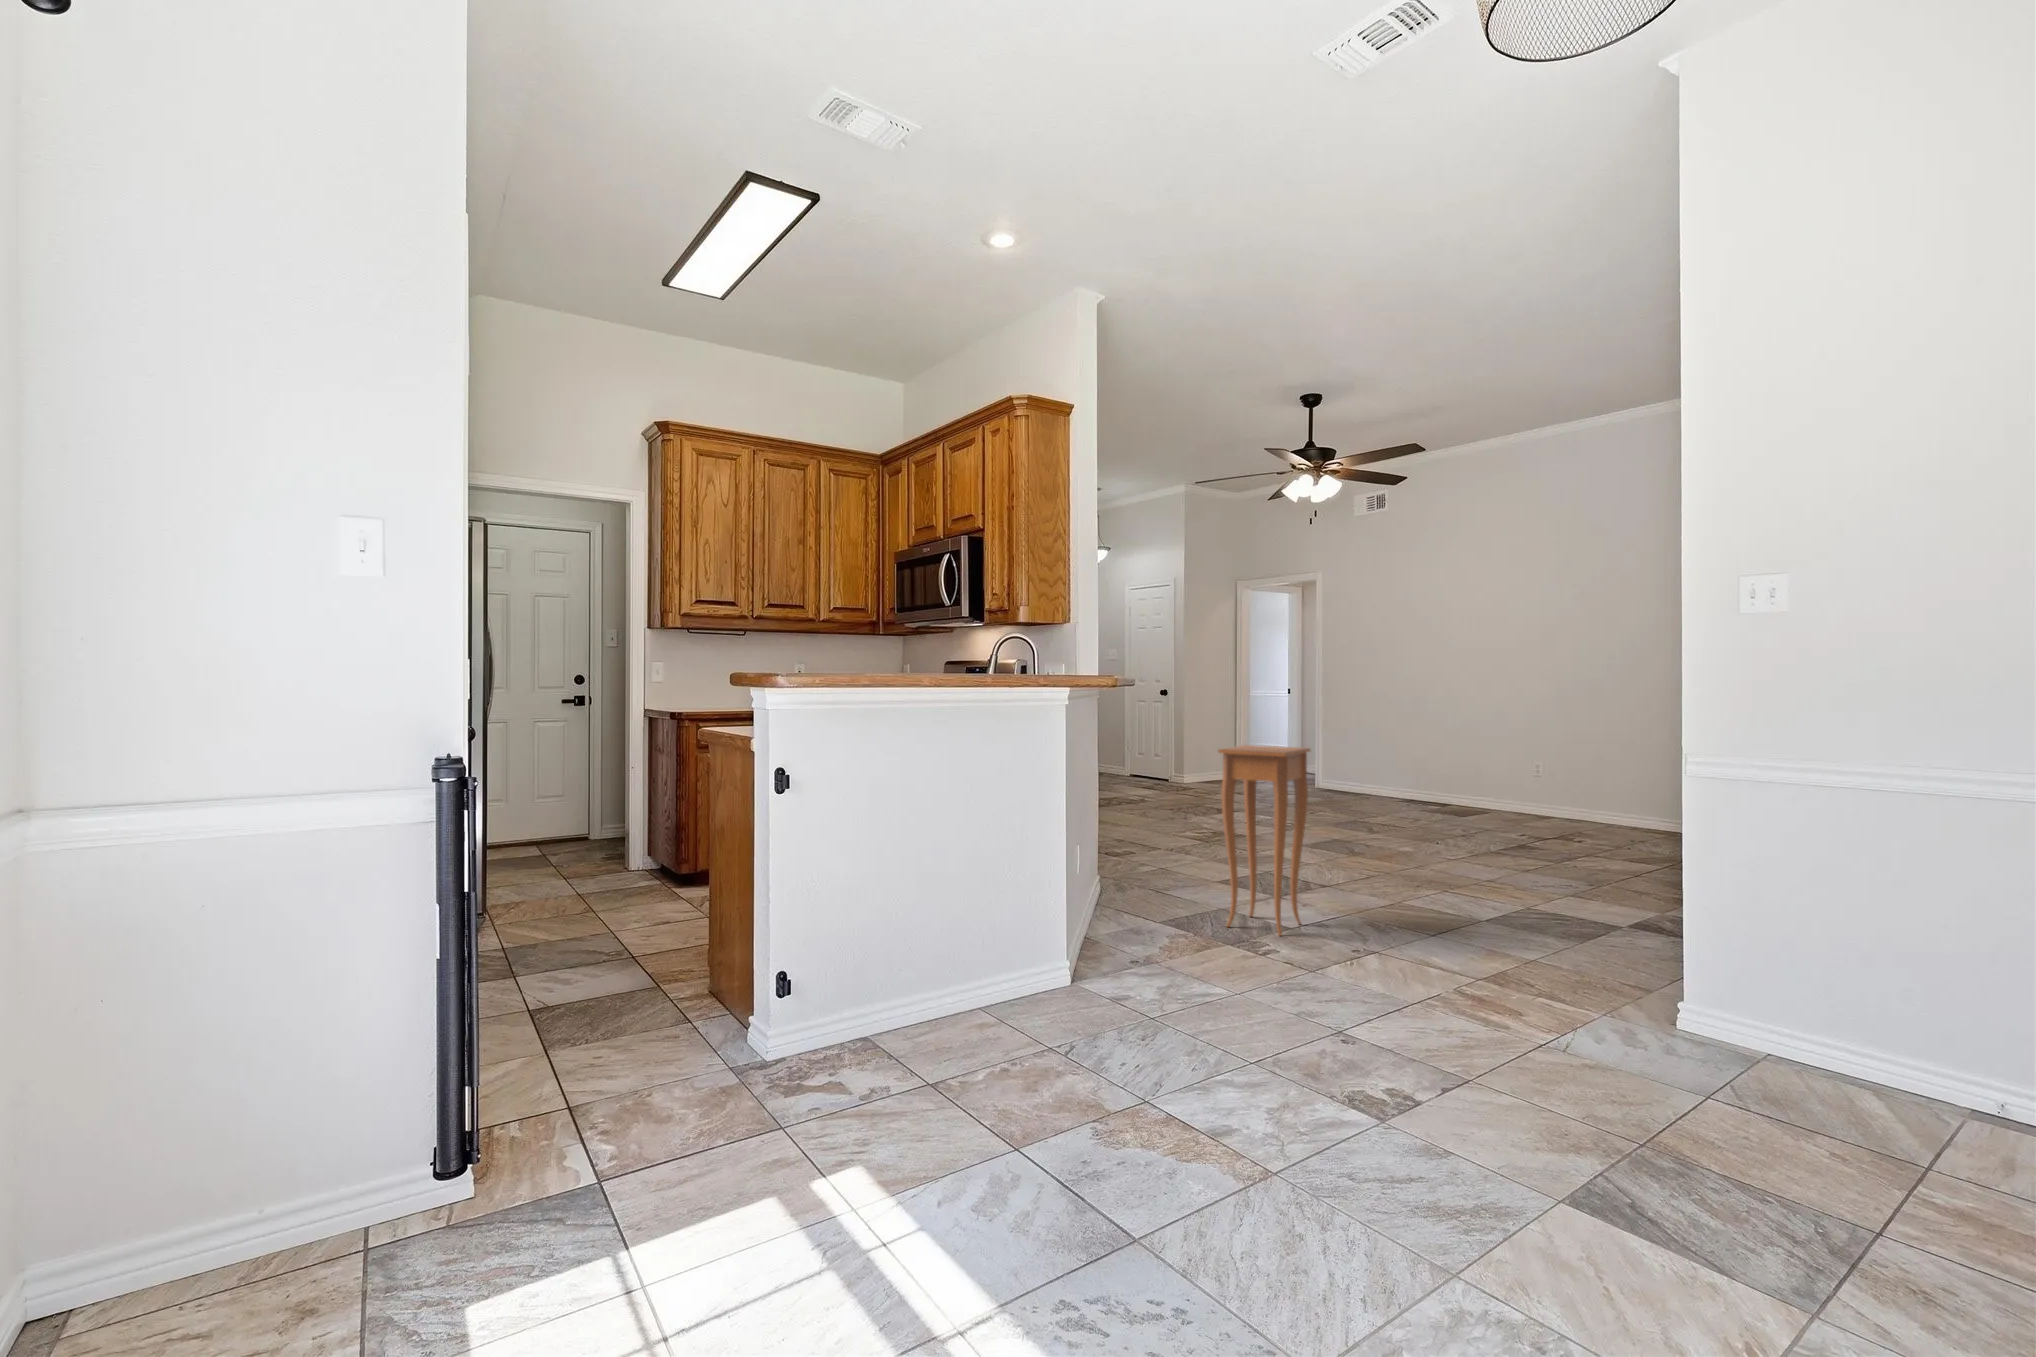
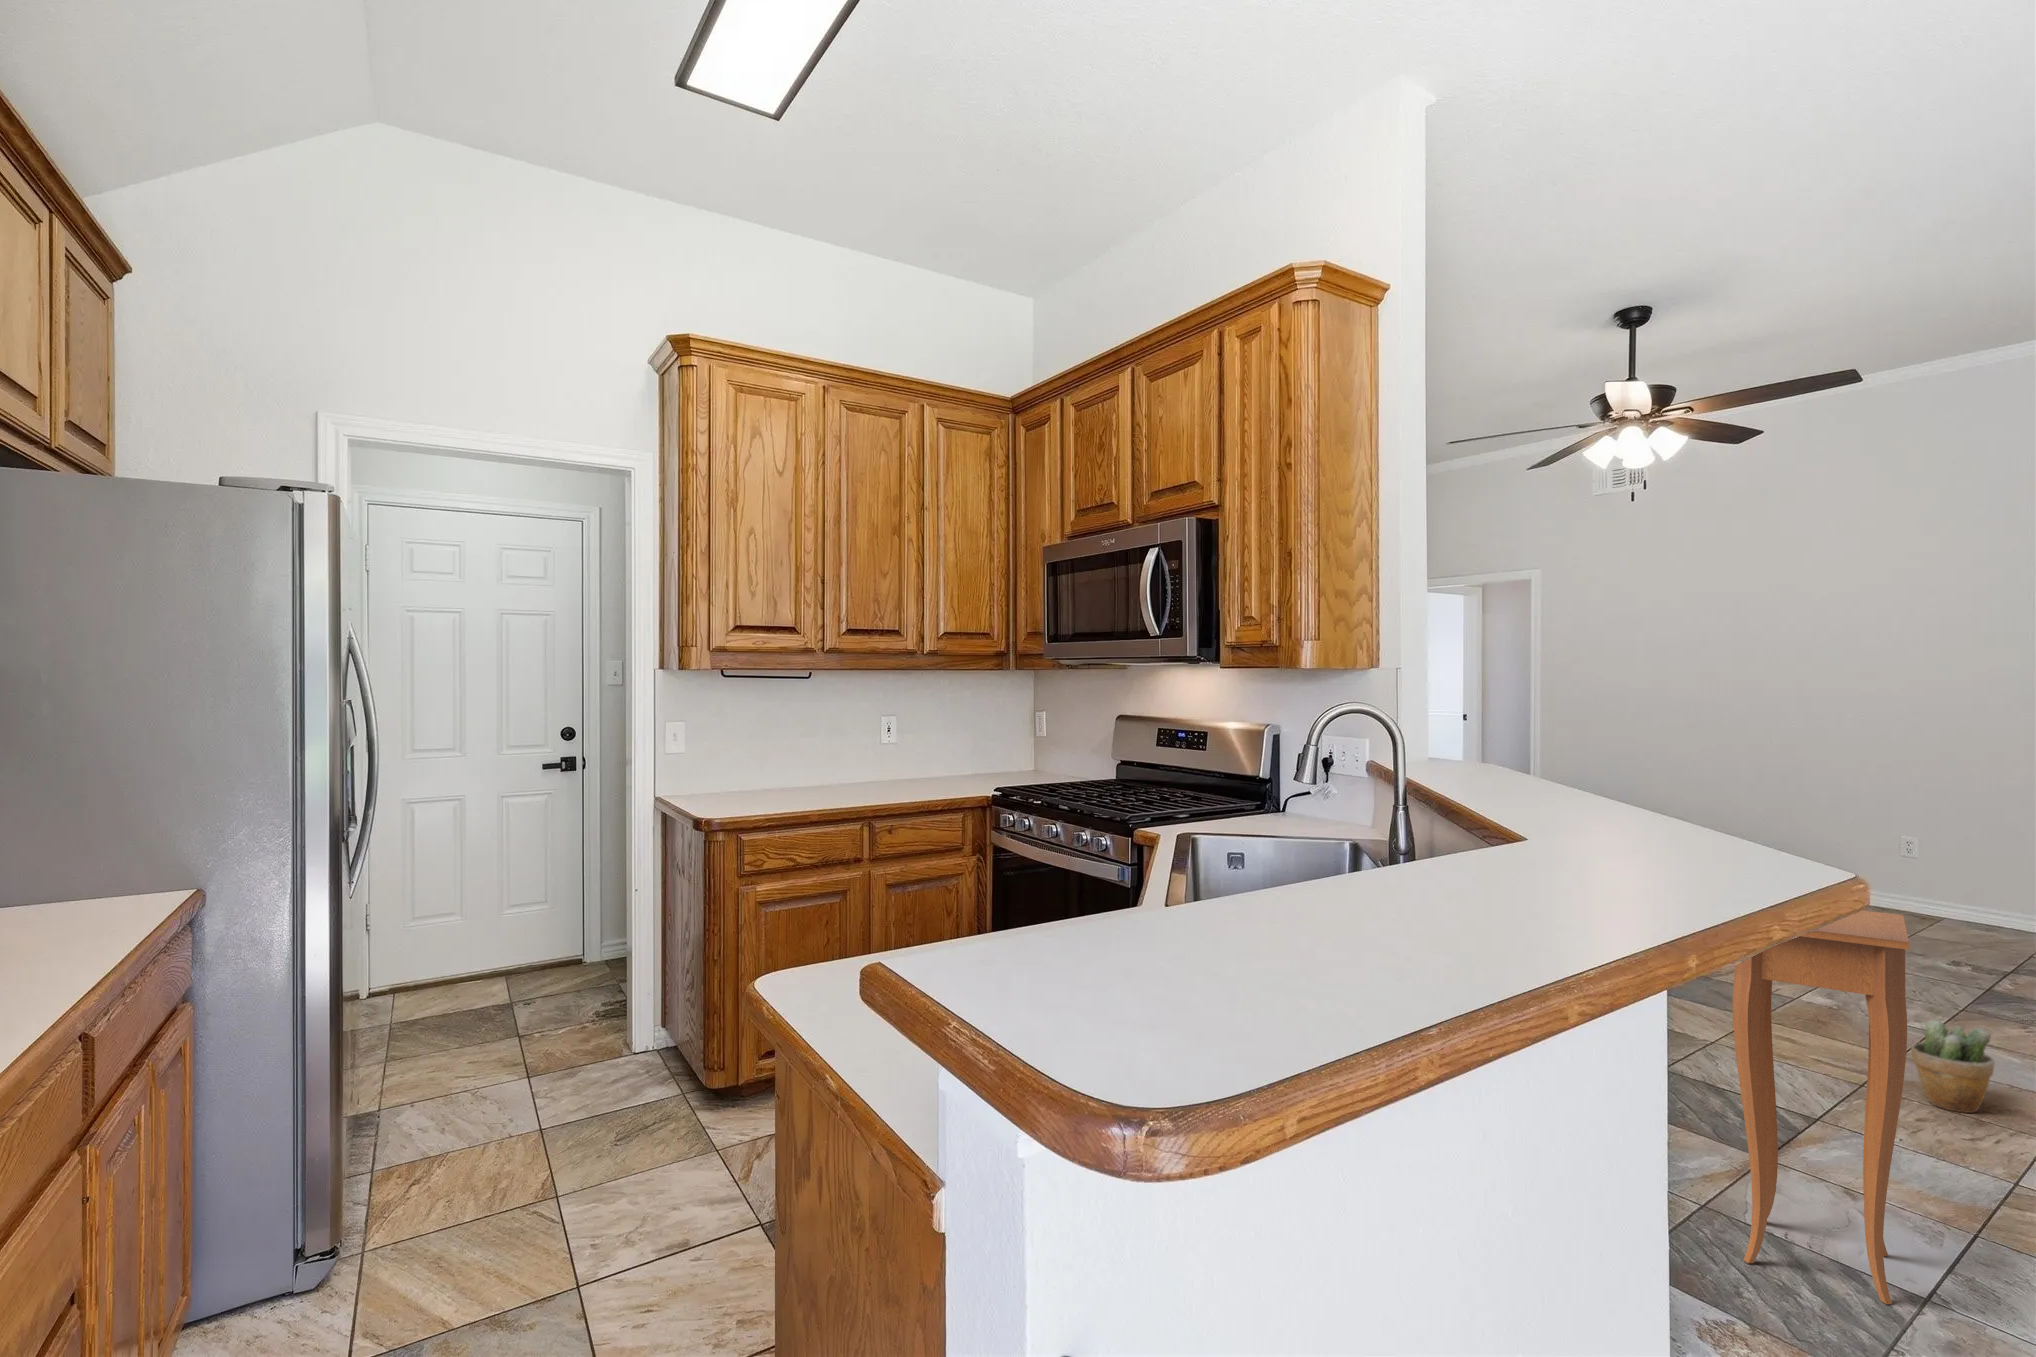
potted plant: none [1396,834,1435,885] -> present [1911,1020,1994,1113]

